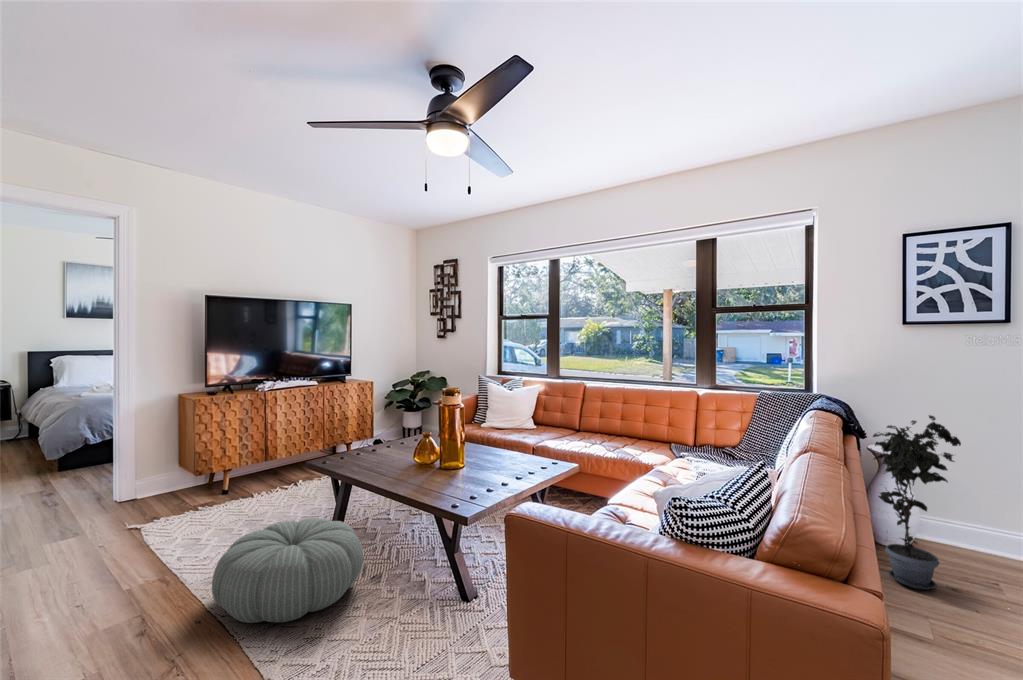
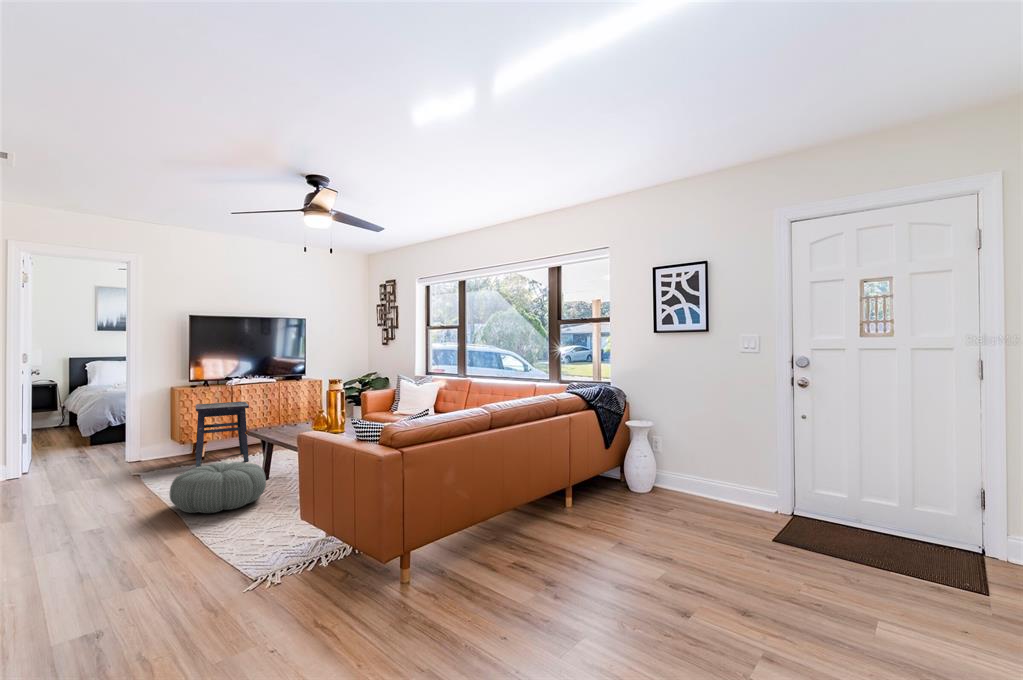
side table: none [216,413,296,511] -> present [195,402,249,468]
potted plant: present [870,415,961,590] -> none [591,394,646,510]

